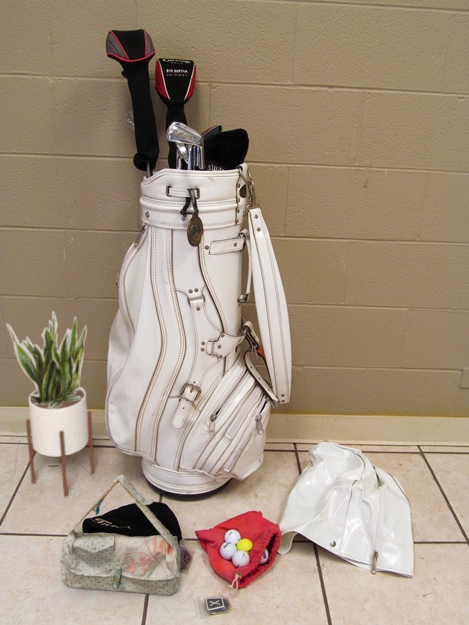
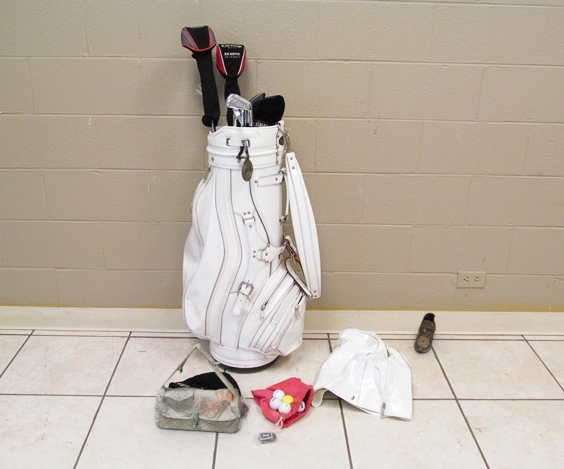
potted plant: present [7,311,94,496] -> none [111,231,174,371]
shoe: none [409,420,438,474] -> present [414,313,436,352]

